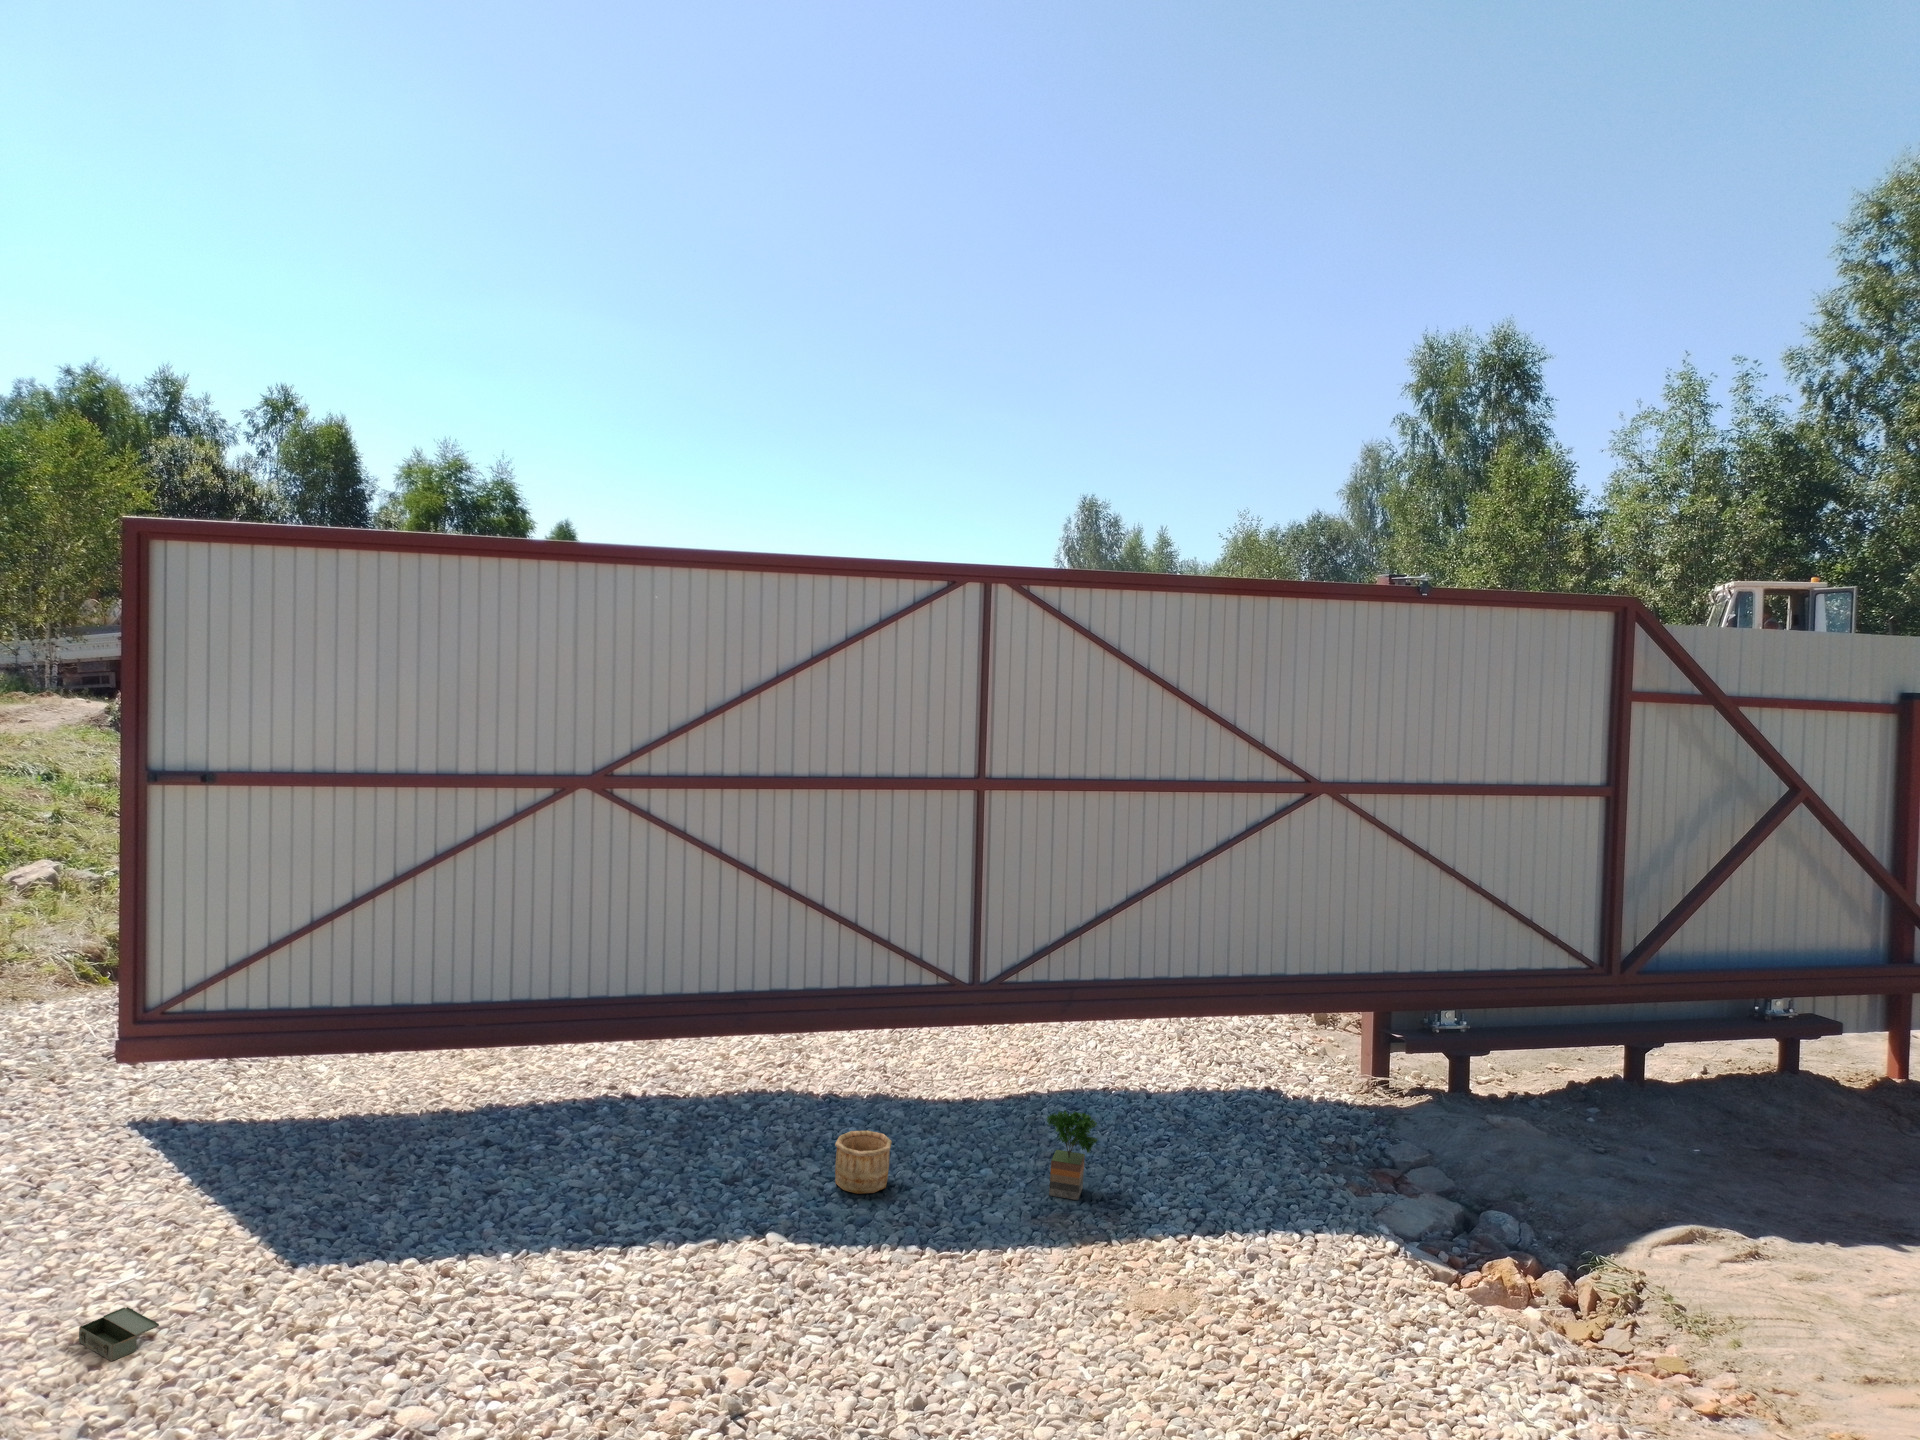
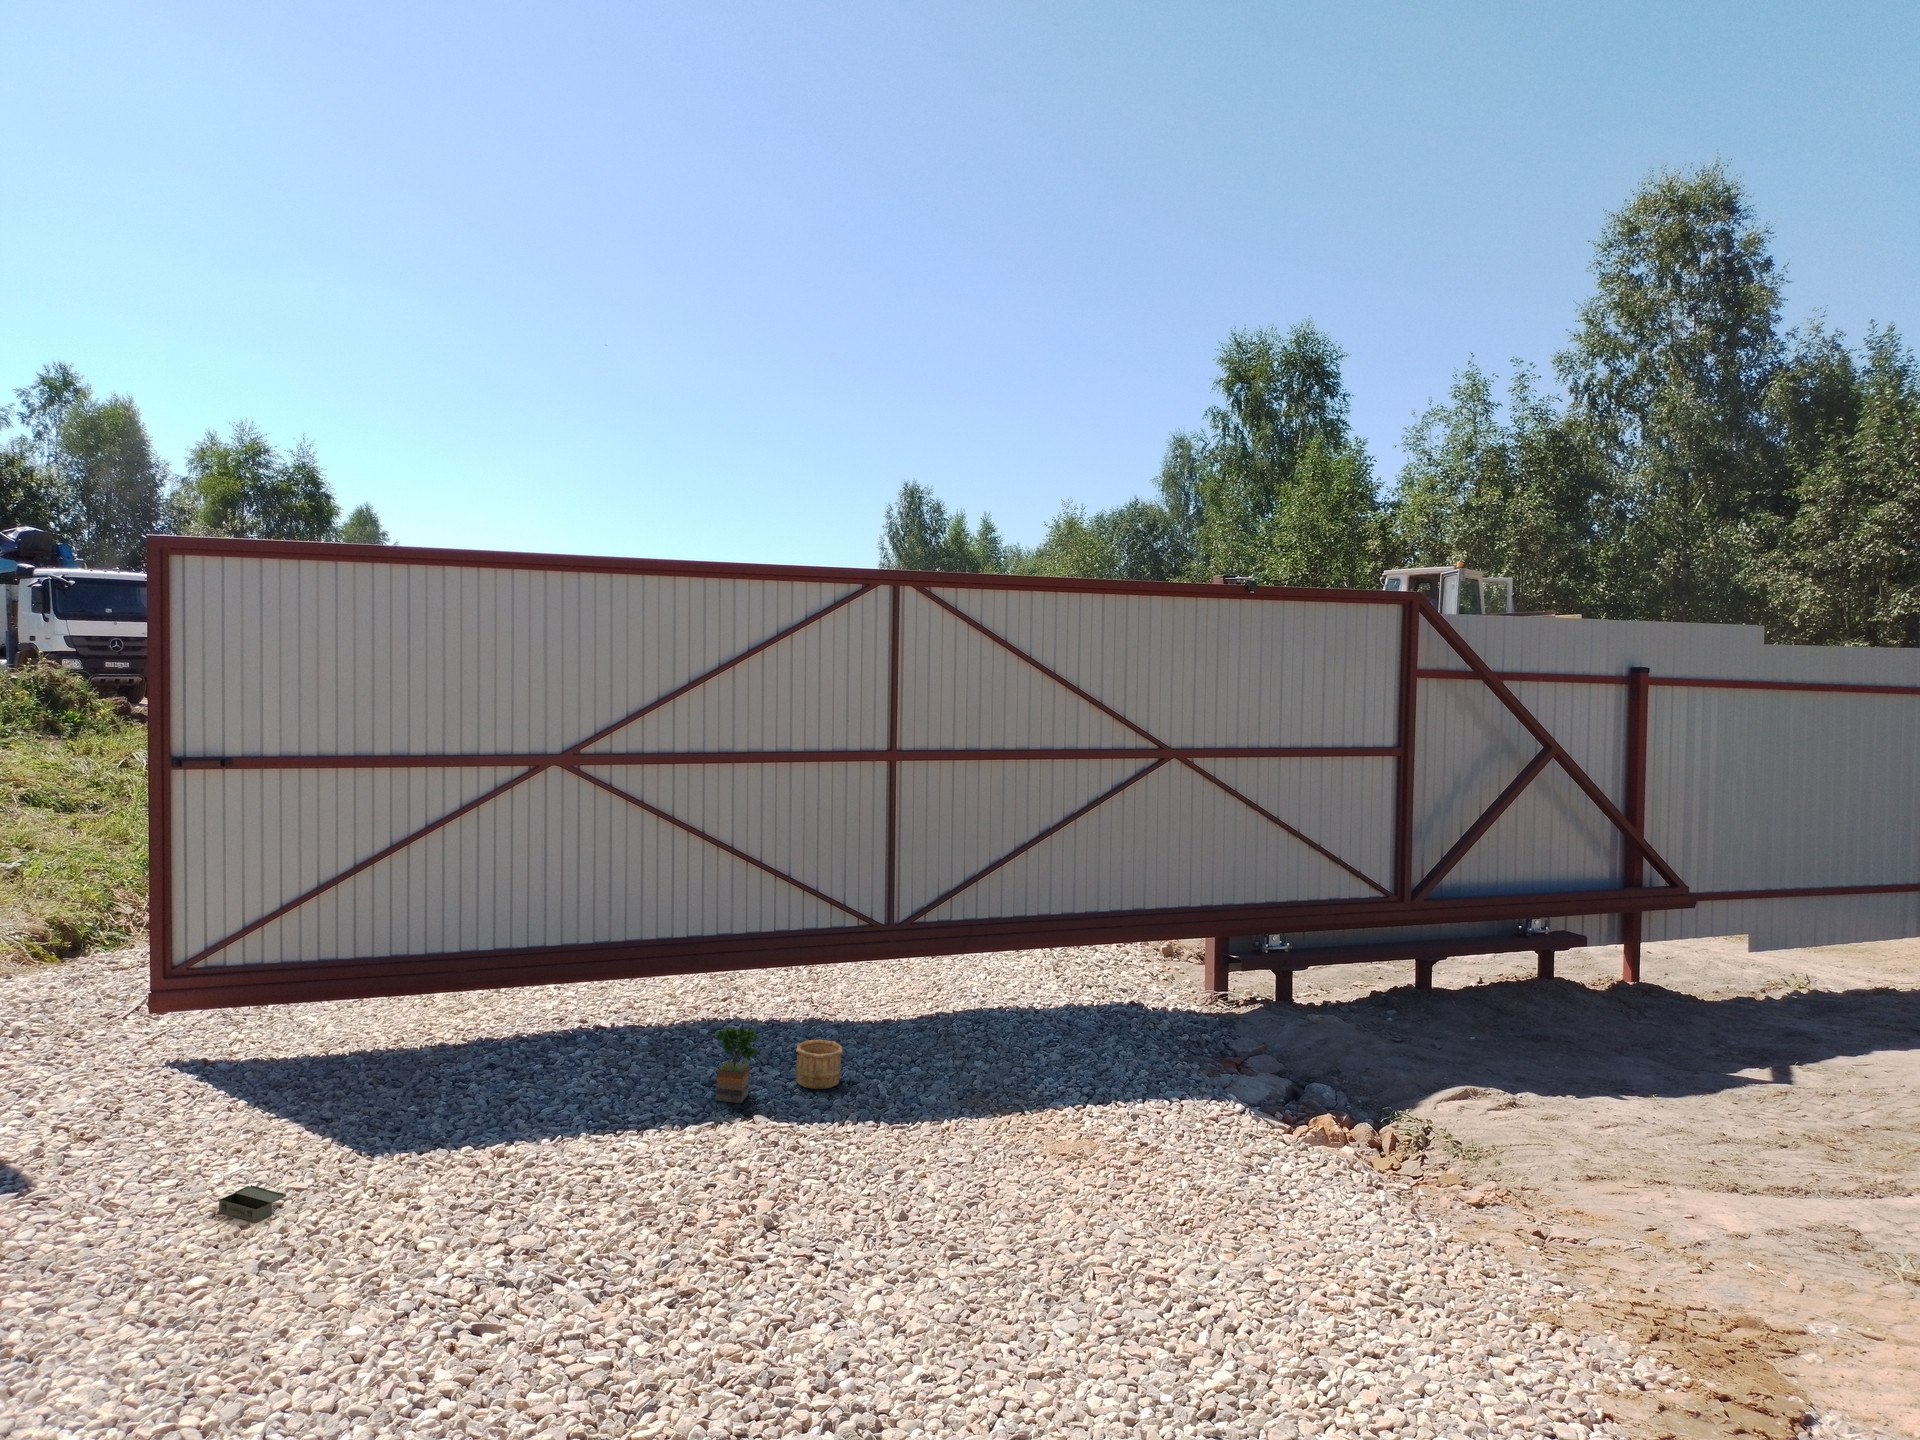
potted tree: present [1047,1111,1098,1200] -> present [716,1027,760,1103]

